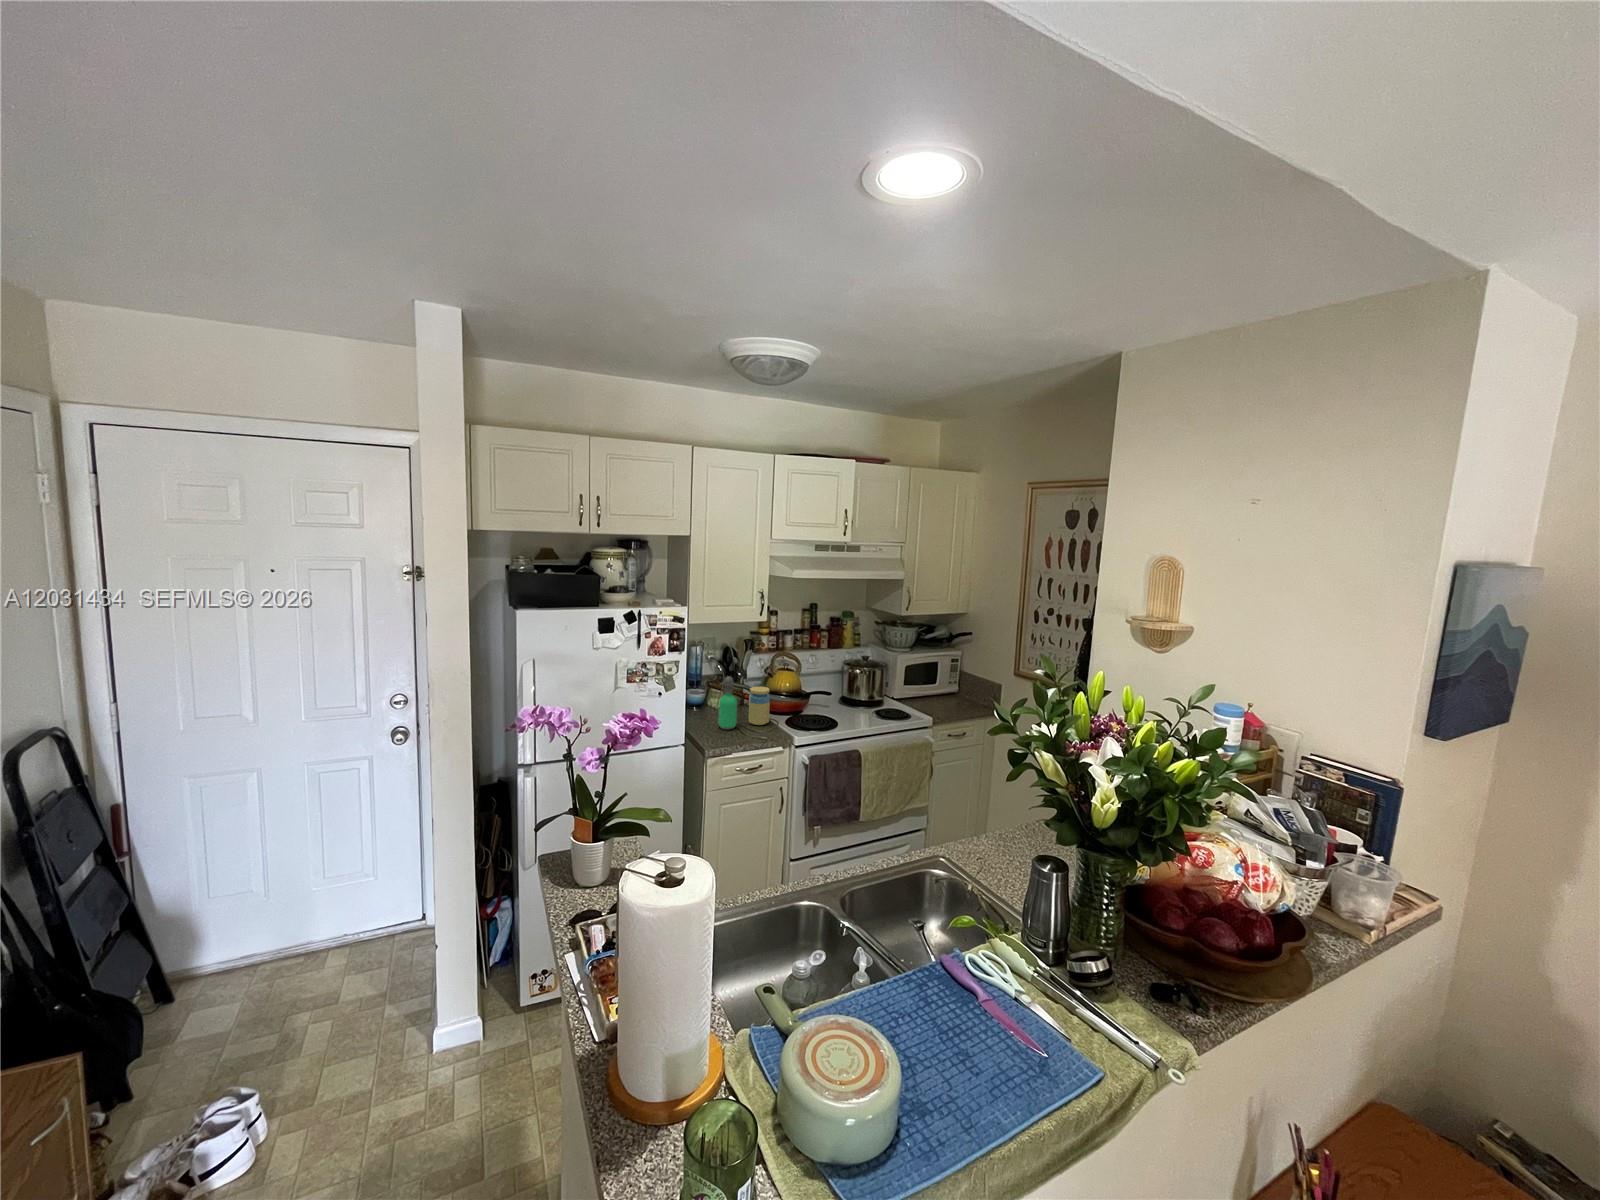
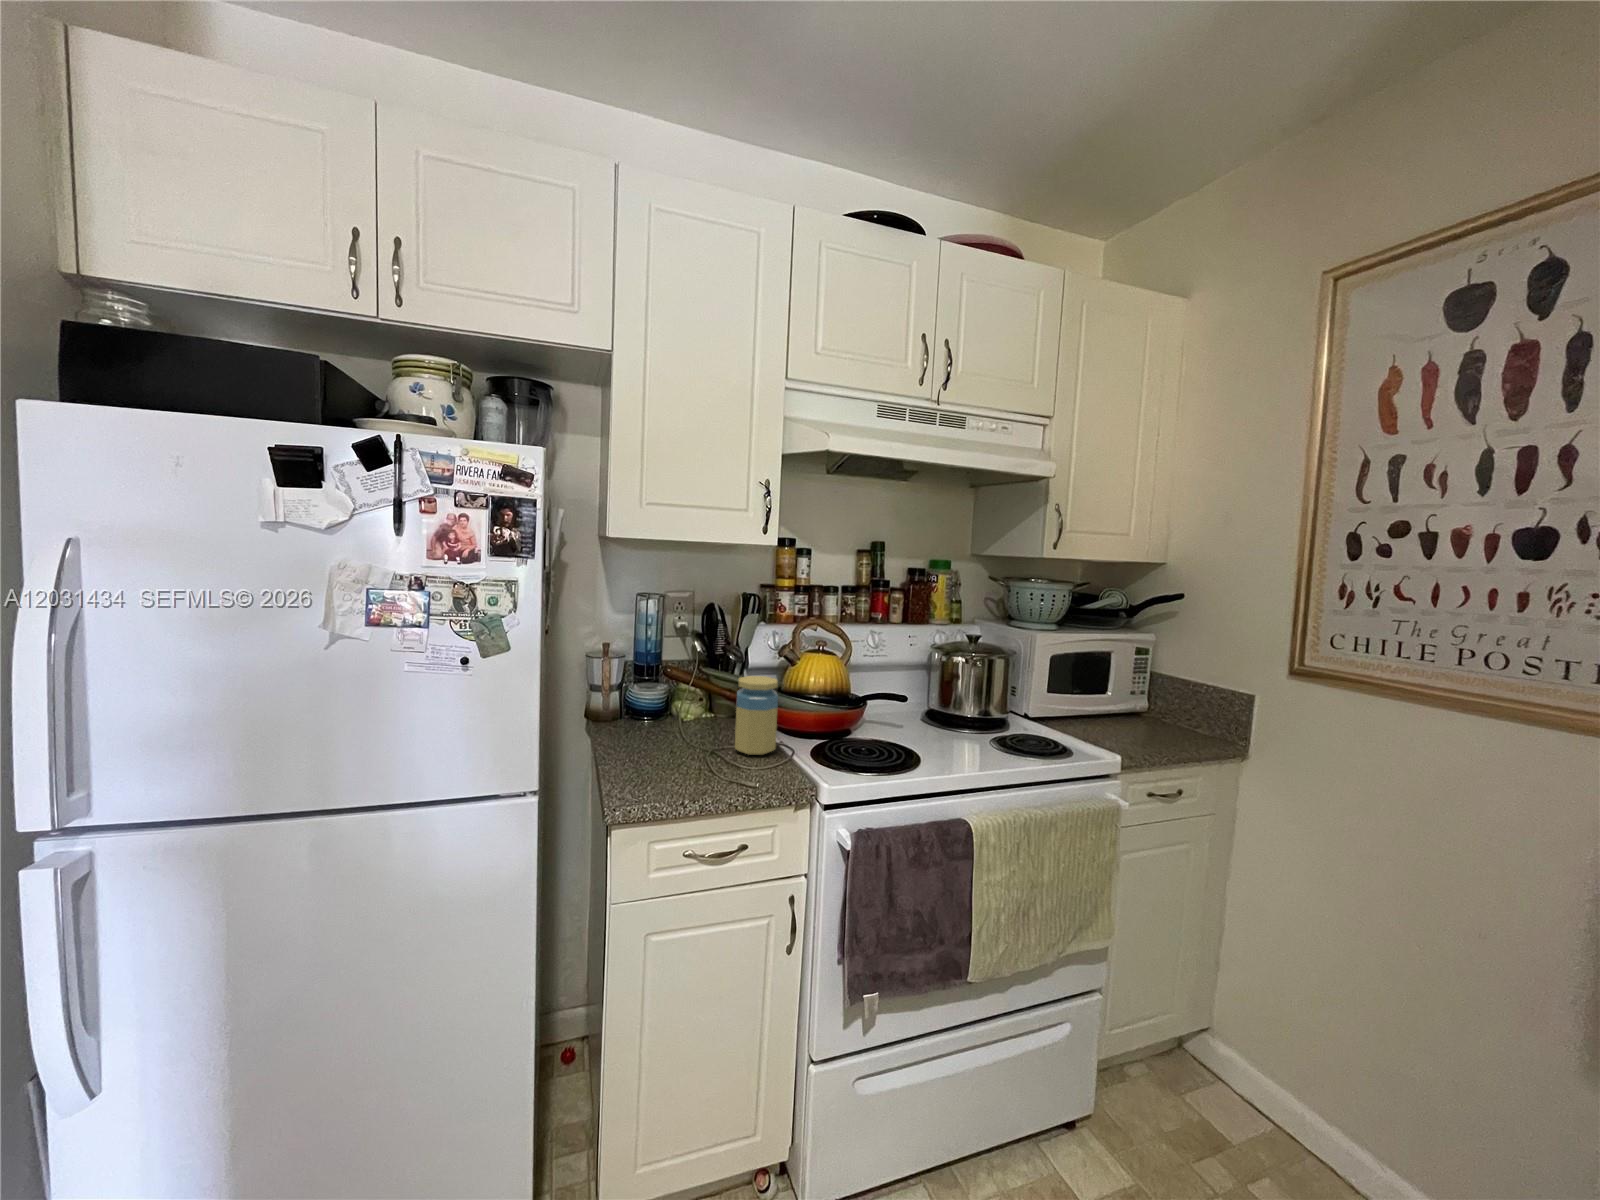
soap dispenser: present [718,676,737,730] -> none [666,649,707,761]

